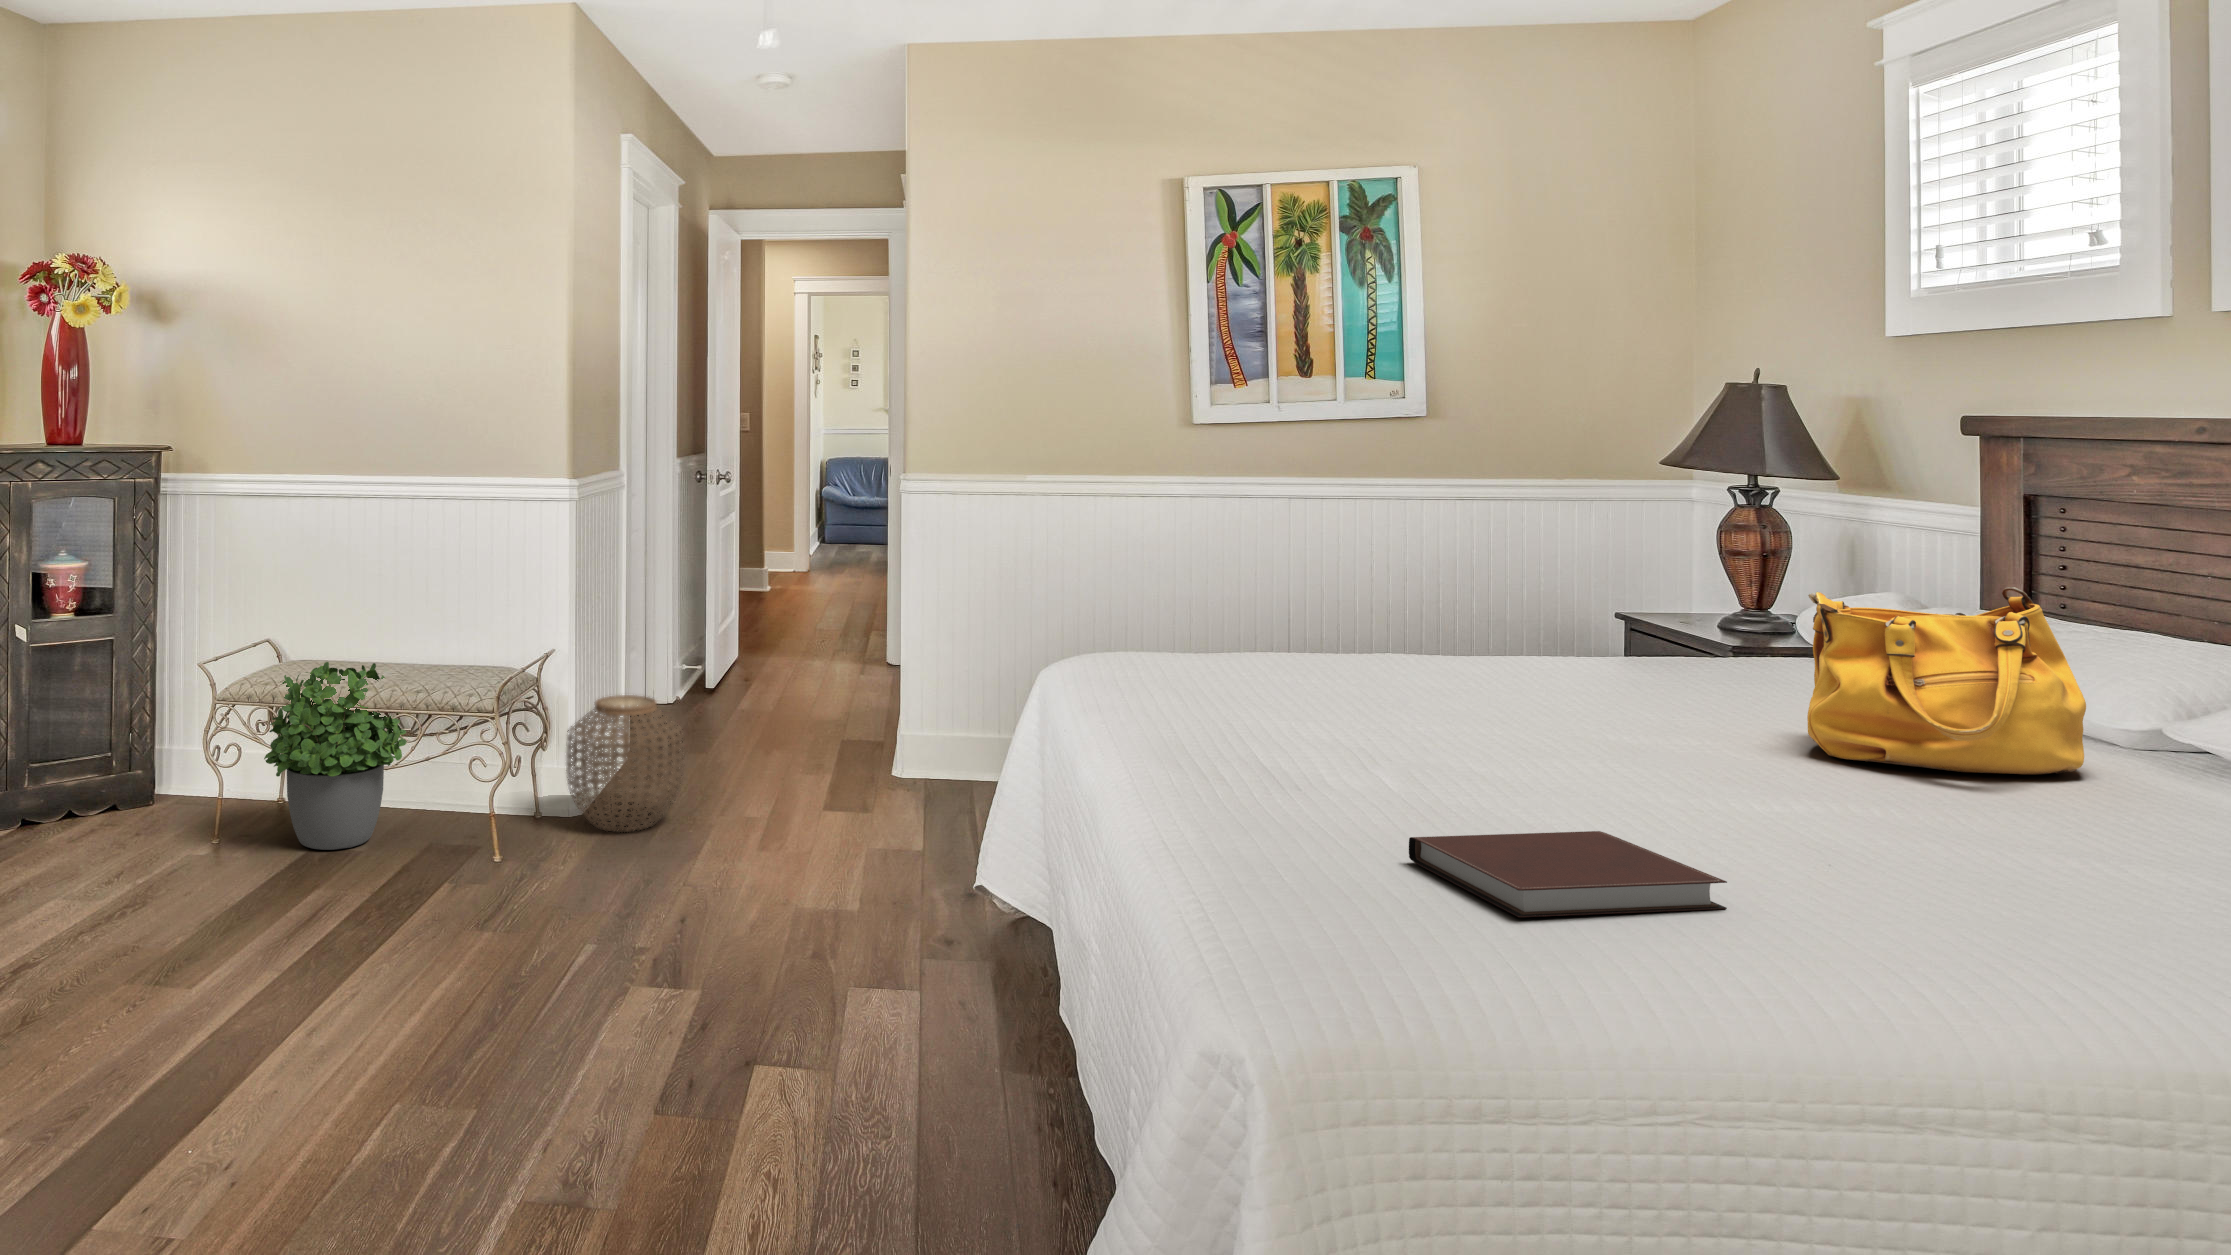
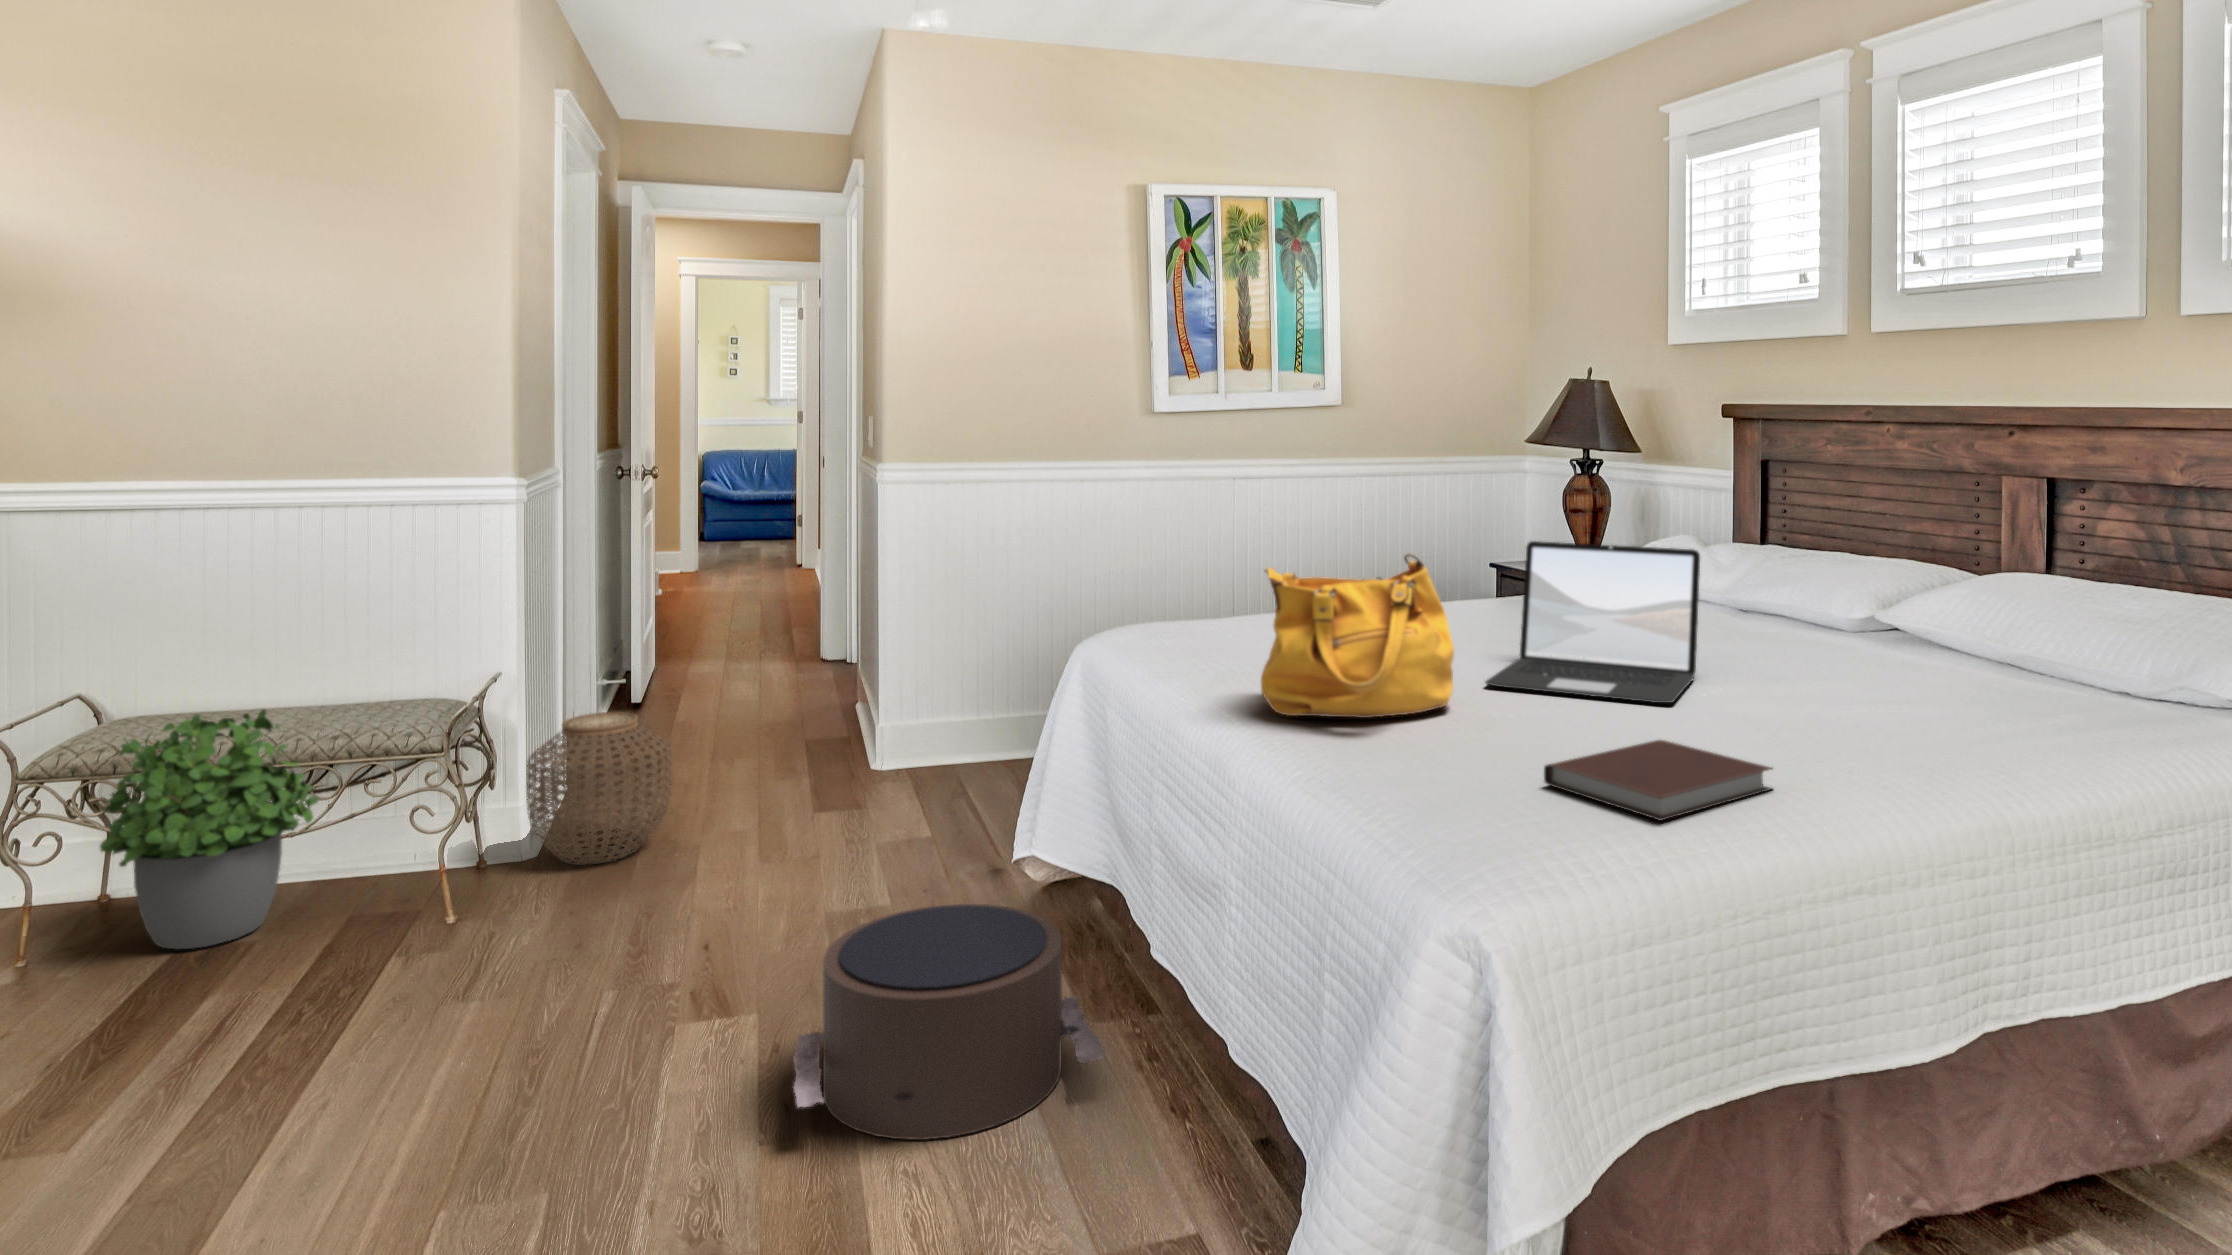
laptop: none [1446,584,1774,797] -> present [1485,541,1700,703]
handbag: present [1807,587,2086,774] -> present [1261,554,1454,718]
pouf: none [686,907,983,1128] -> present [794,904,1104,1140]

